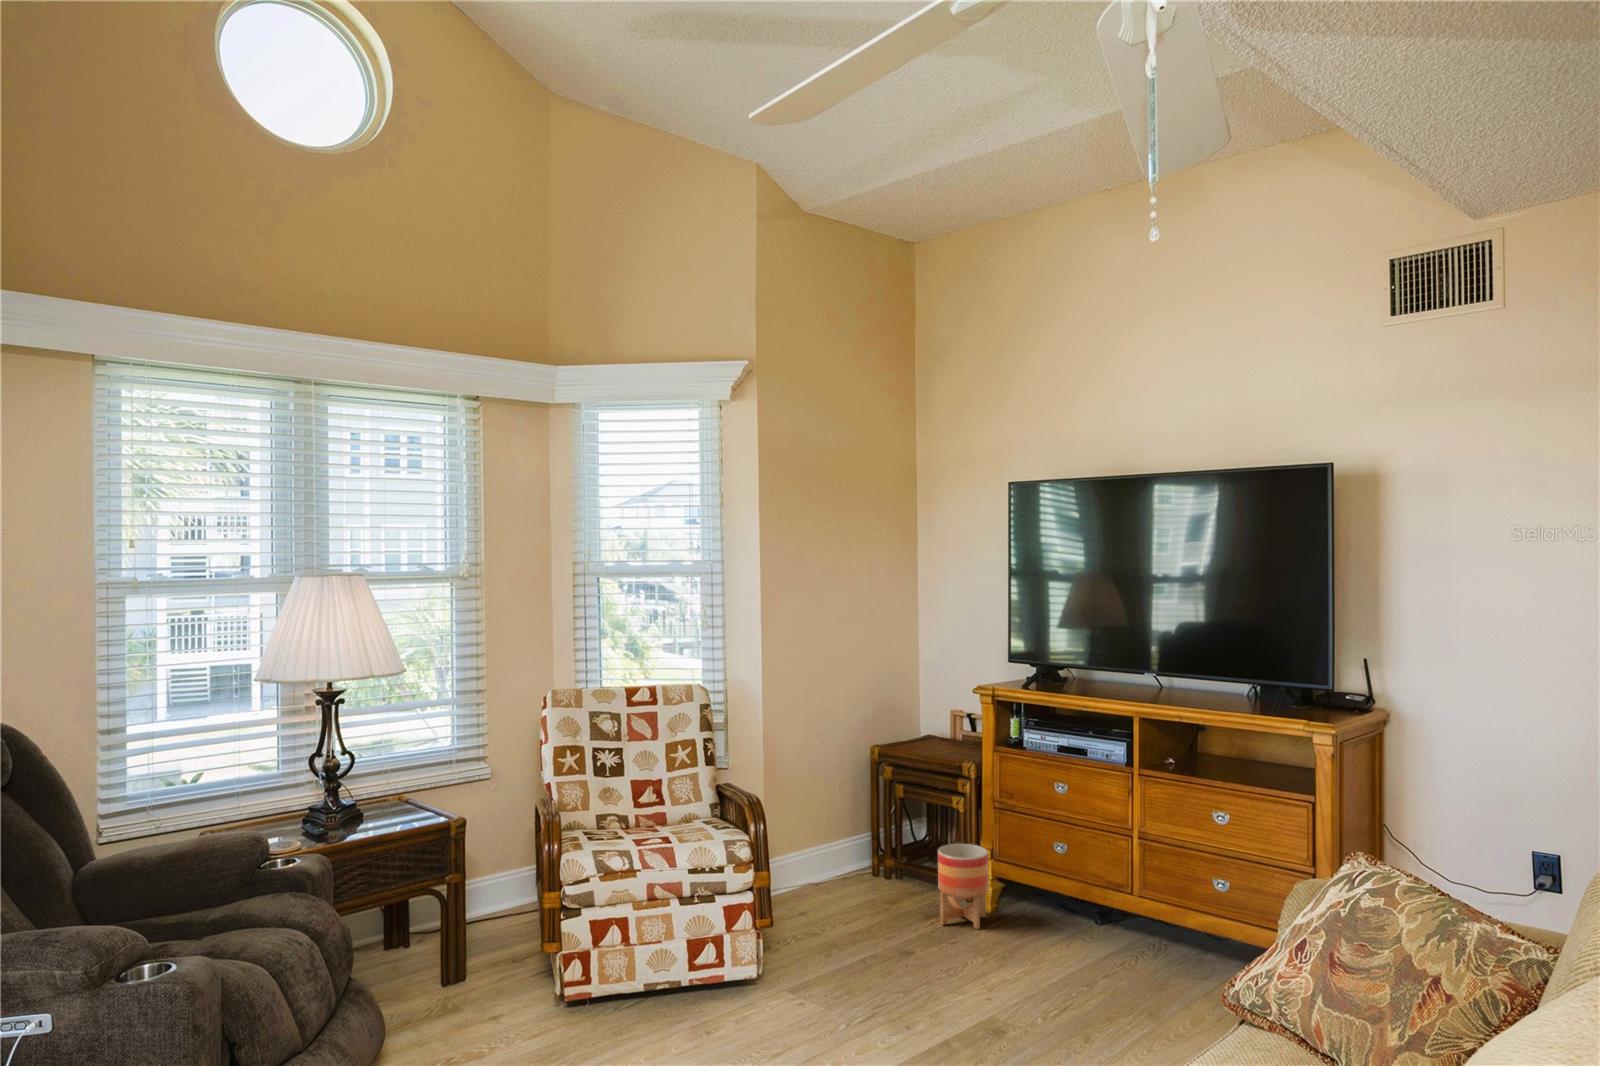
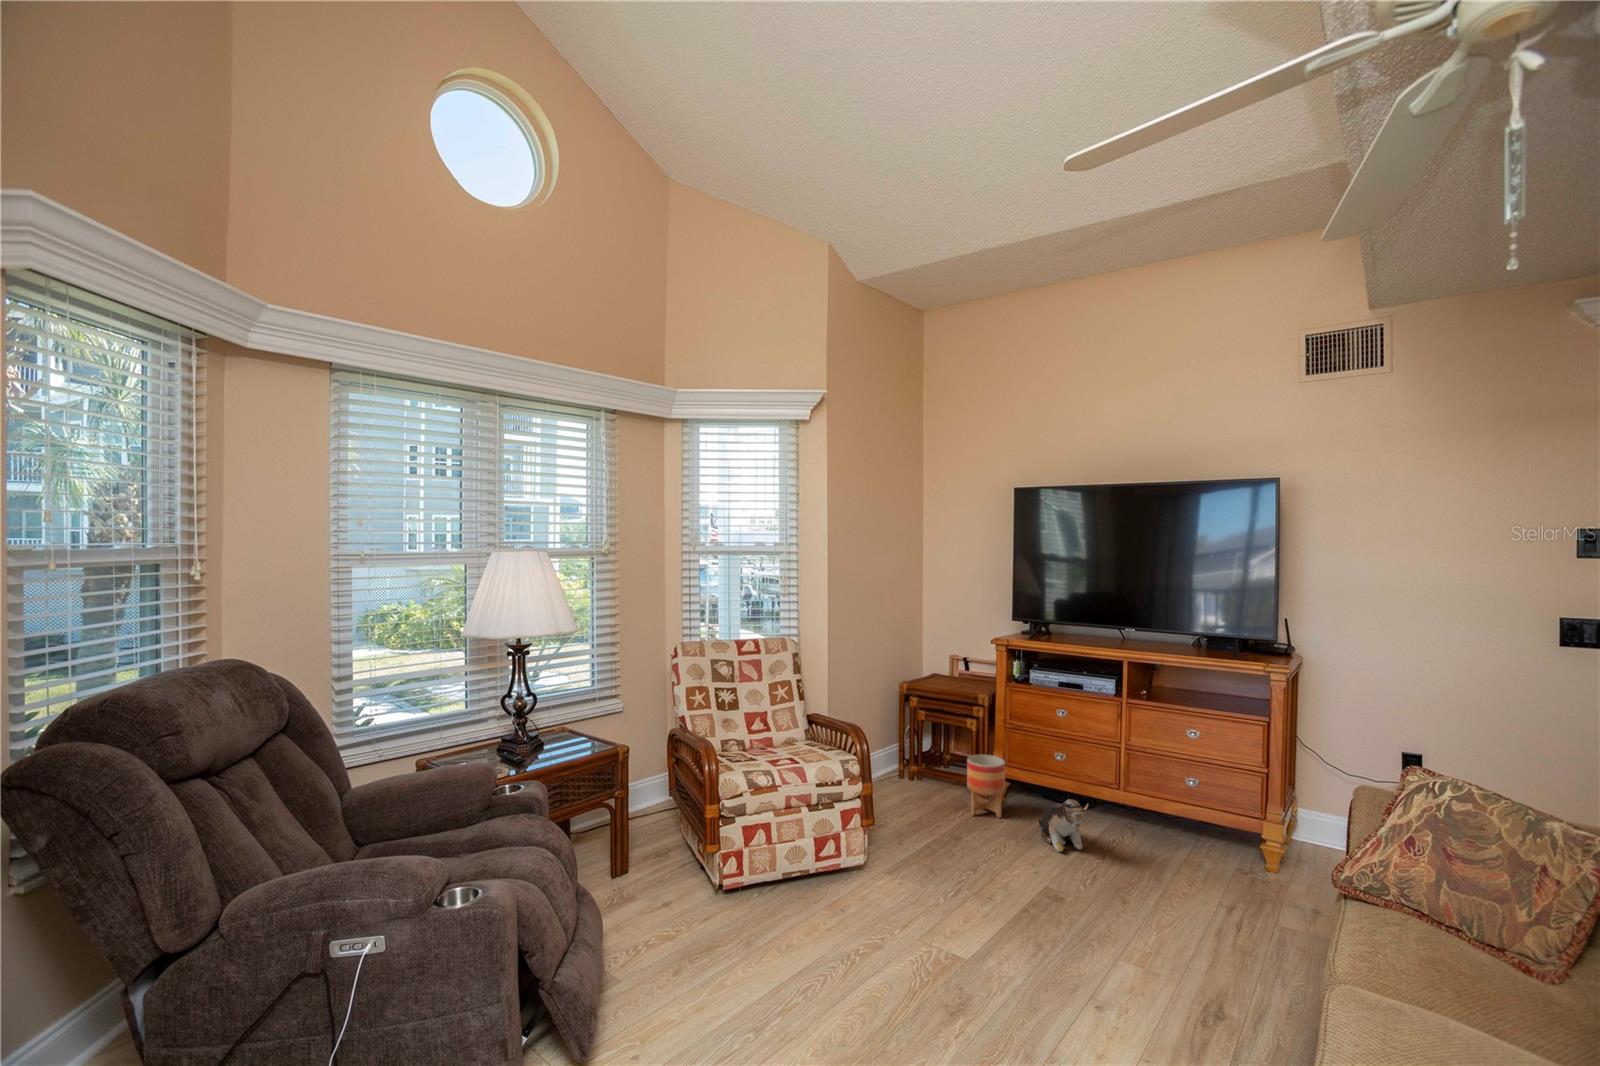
plush toy: none [1016,902,1062,973] -> present [1039,799,1088,852]

